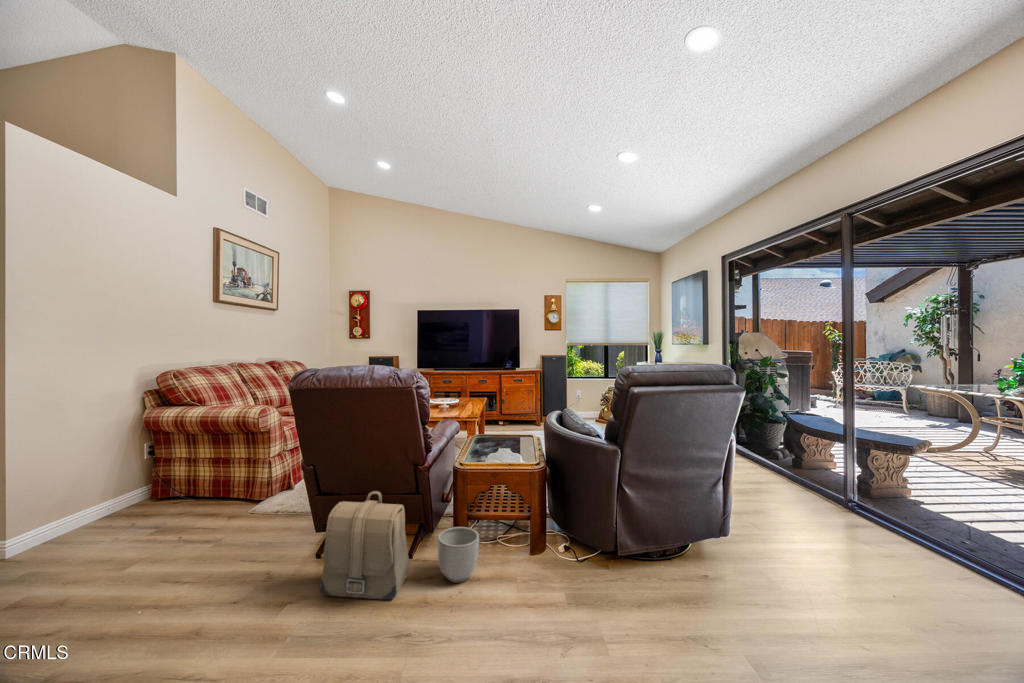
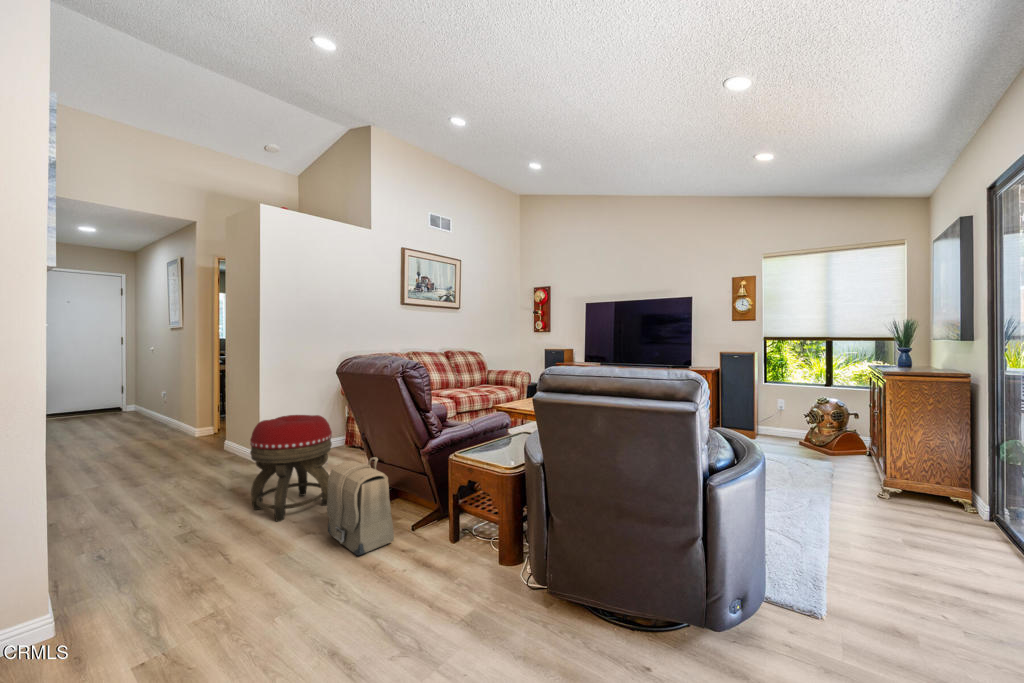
footstool: none [132,459,263,614] -> present [250,415,332,522]
planter: present [438,527,479,583] -> none [403,509,447,565]

